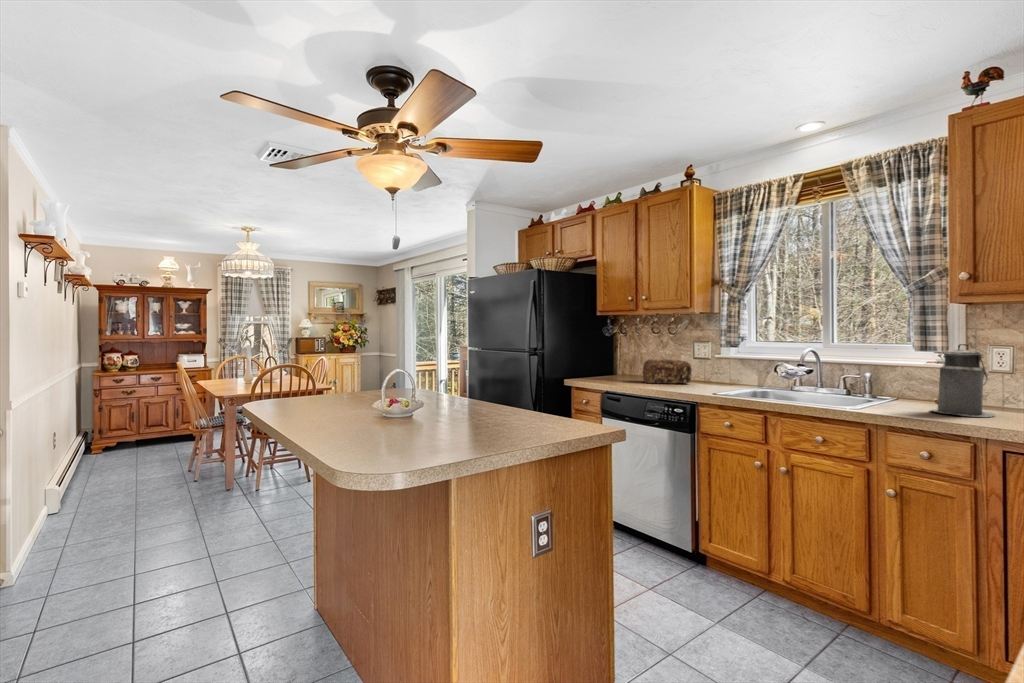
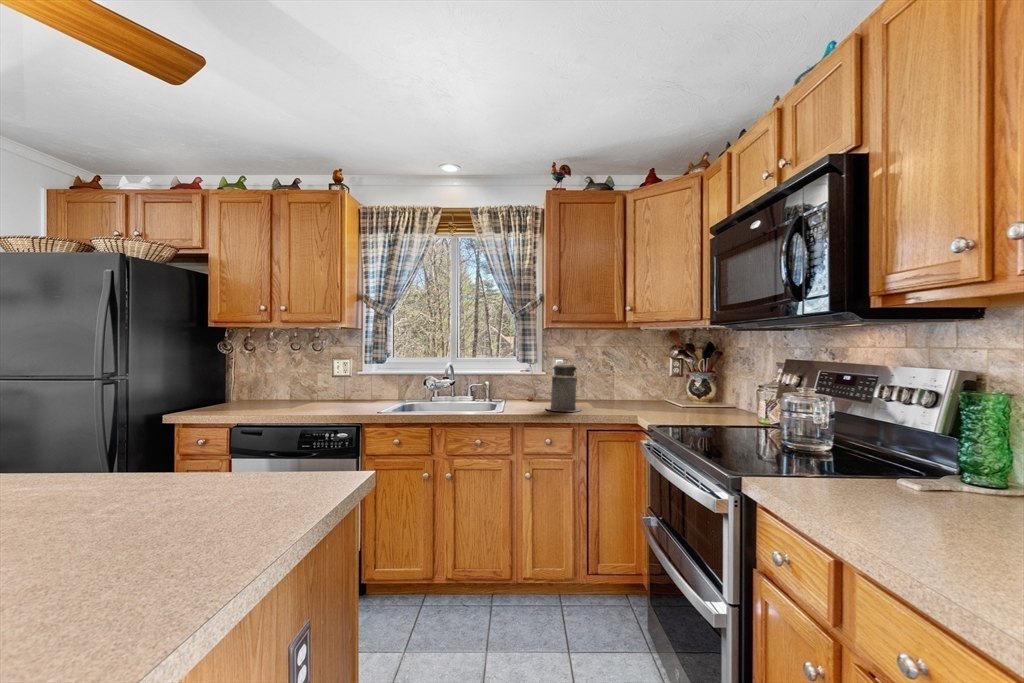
bread loaf: present [643,360,692,383] -> none [279,375,338,404]

